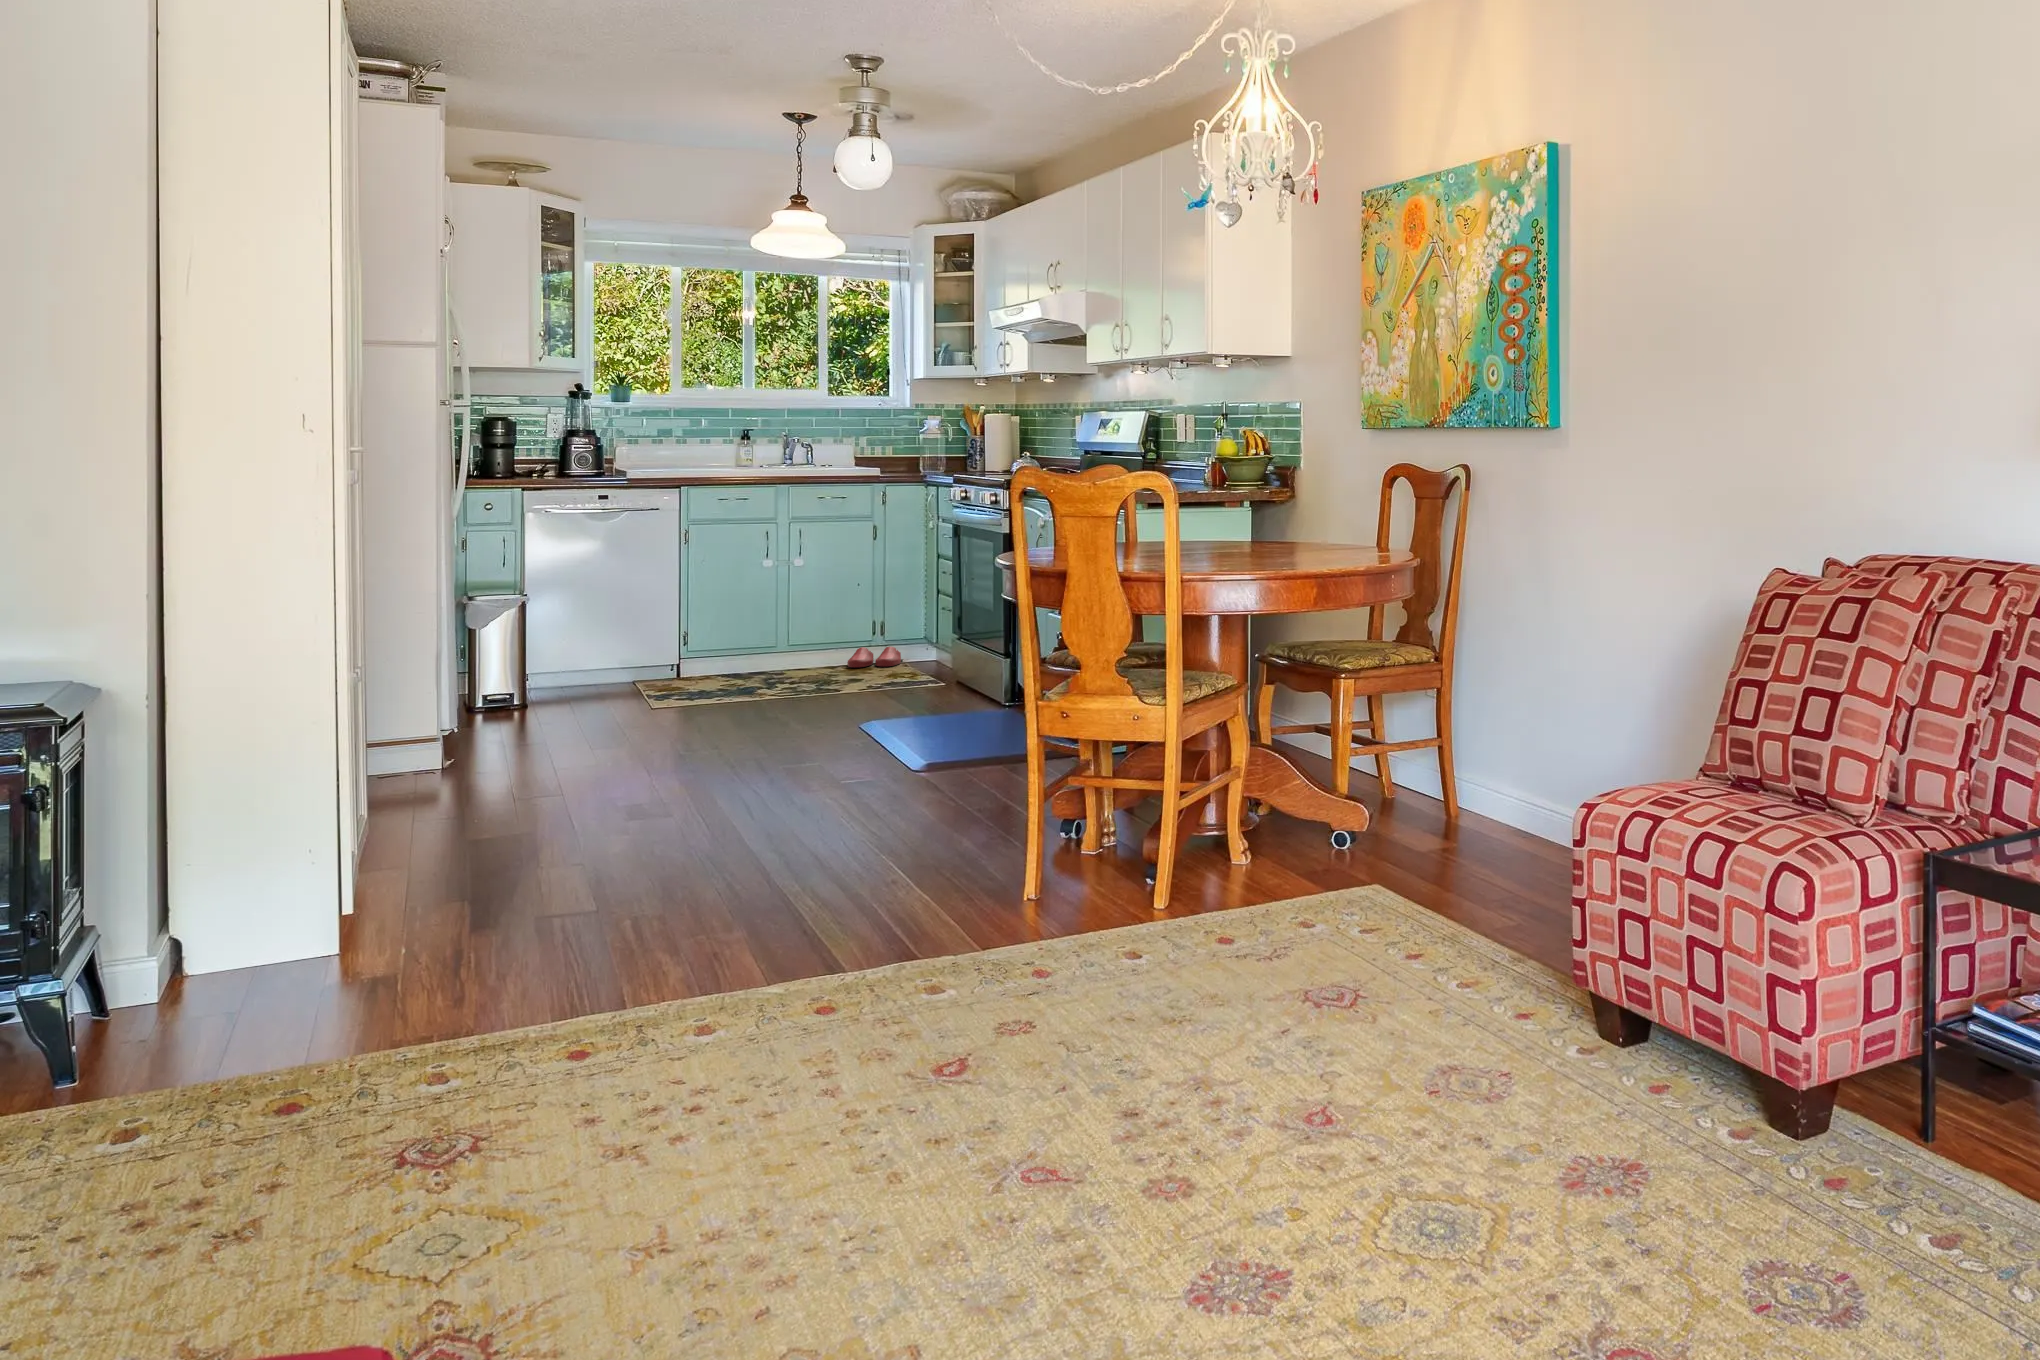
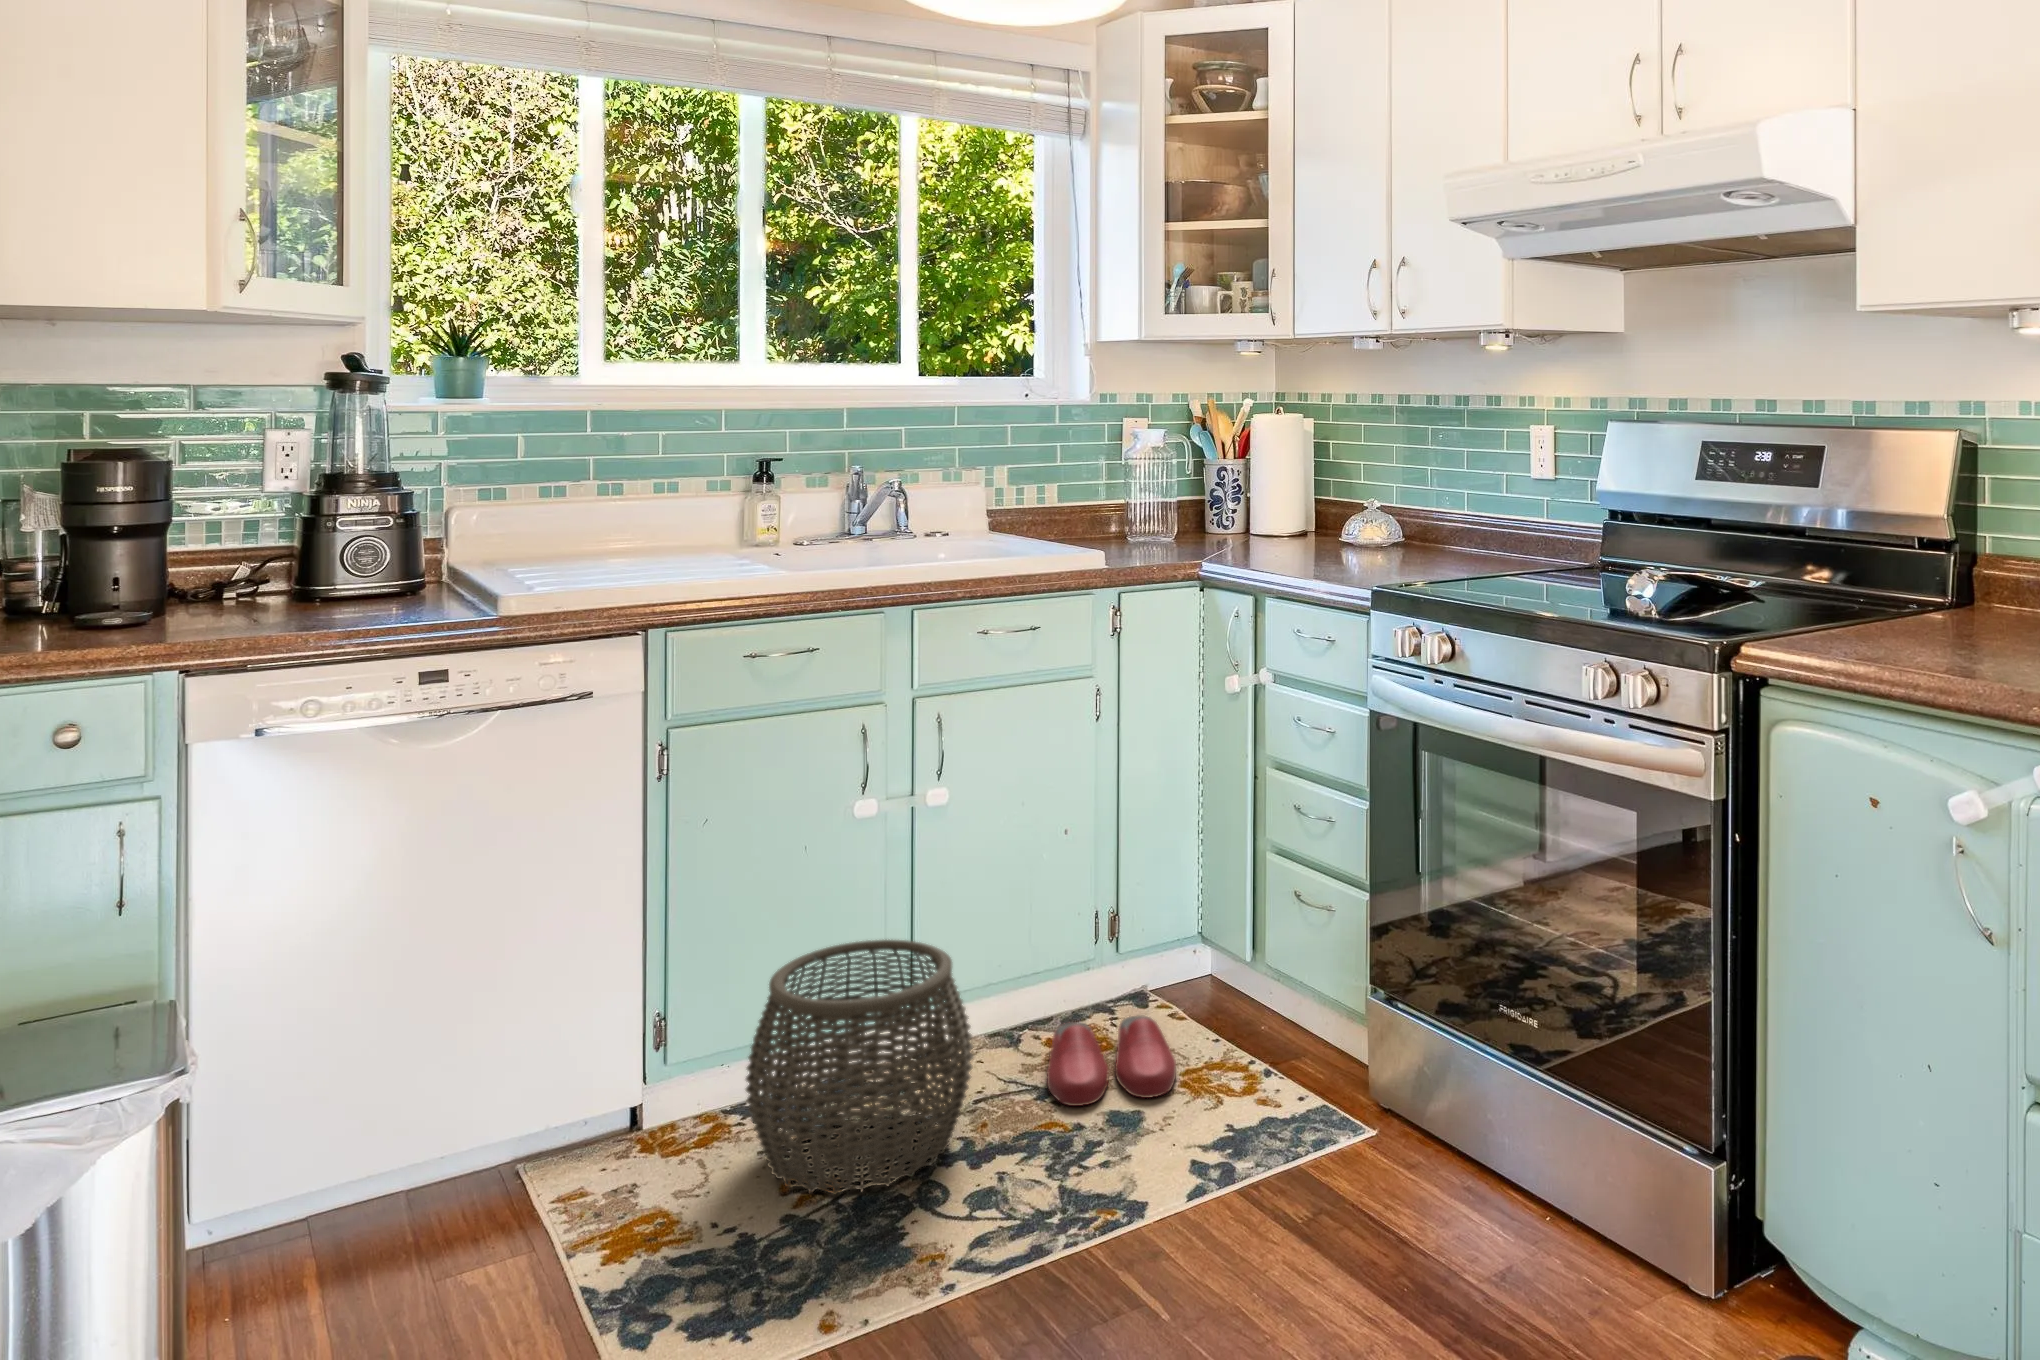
woven basket: none [725,604,811,677] -> present [746,940,973,1195]

